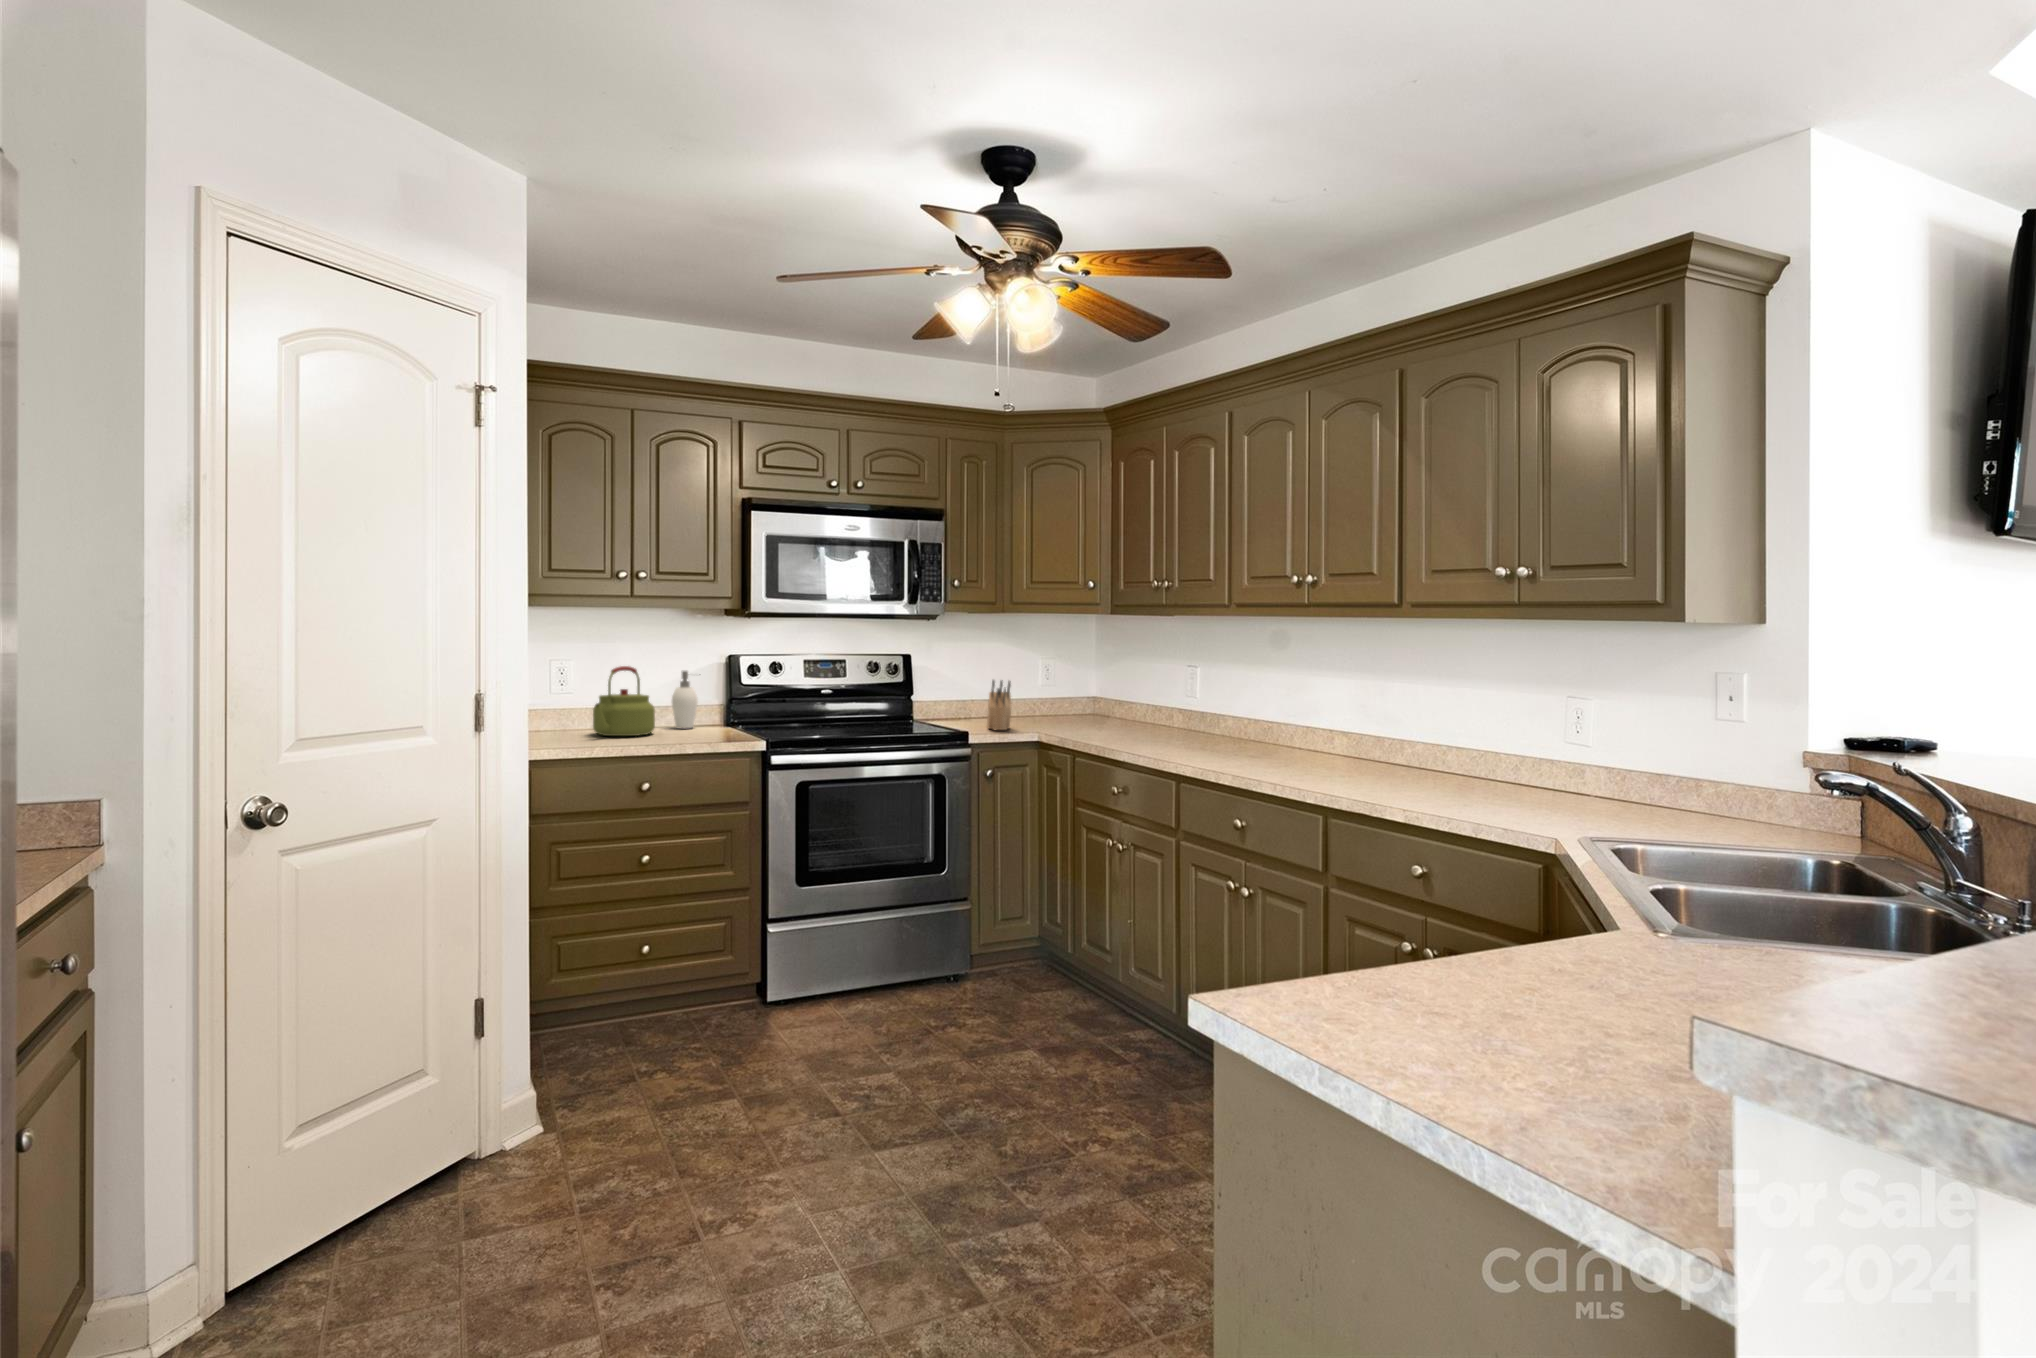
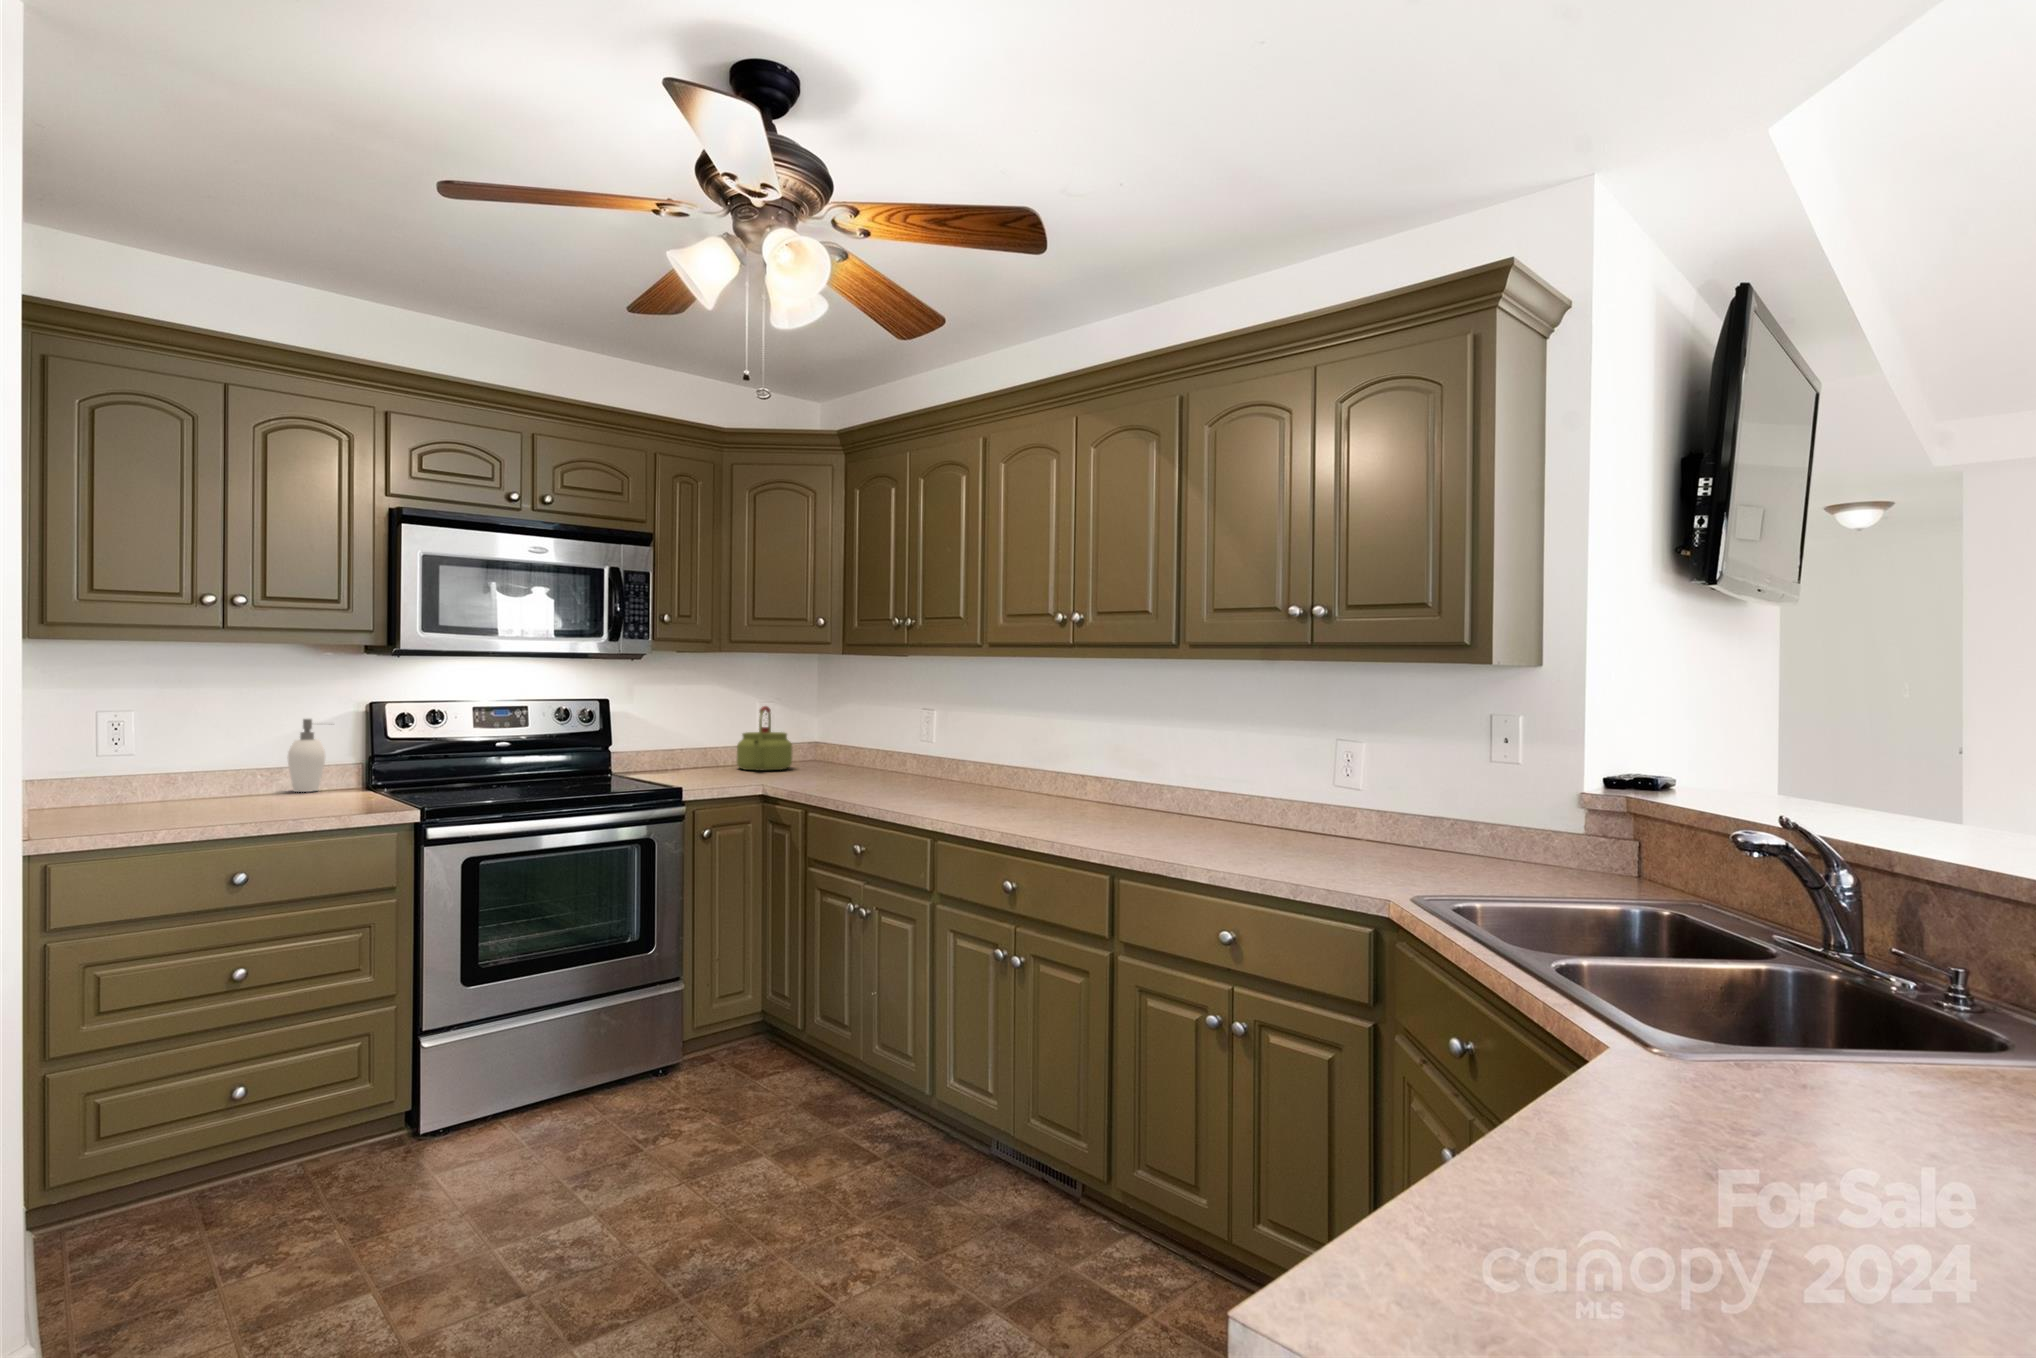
kettle: present [593,666,655,736] -> present [737,706,792,770]
knife block: present [987,680,1011,730] -> none [700,726,731,784]

